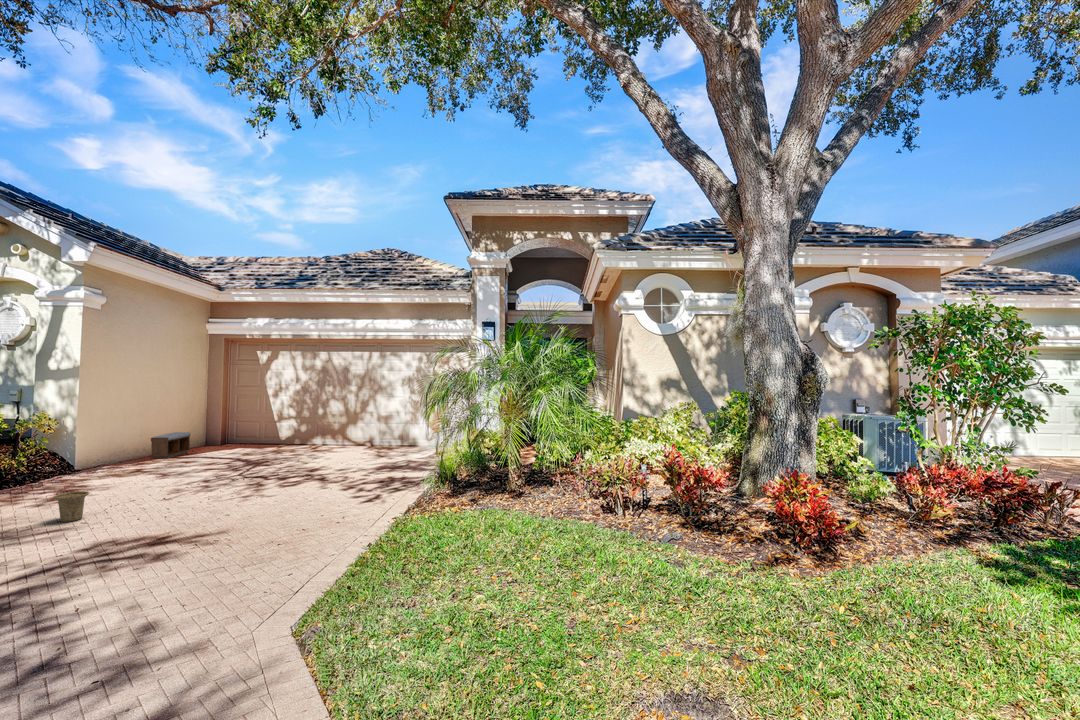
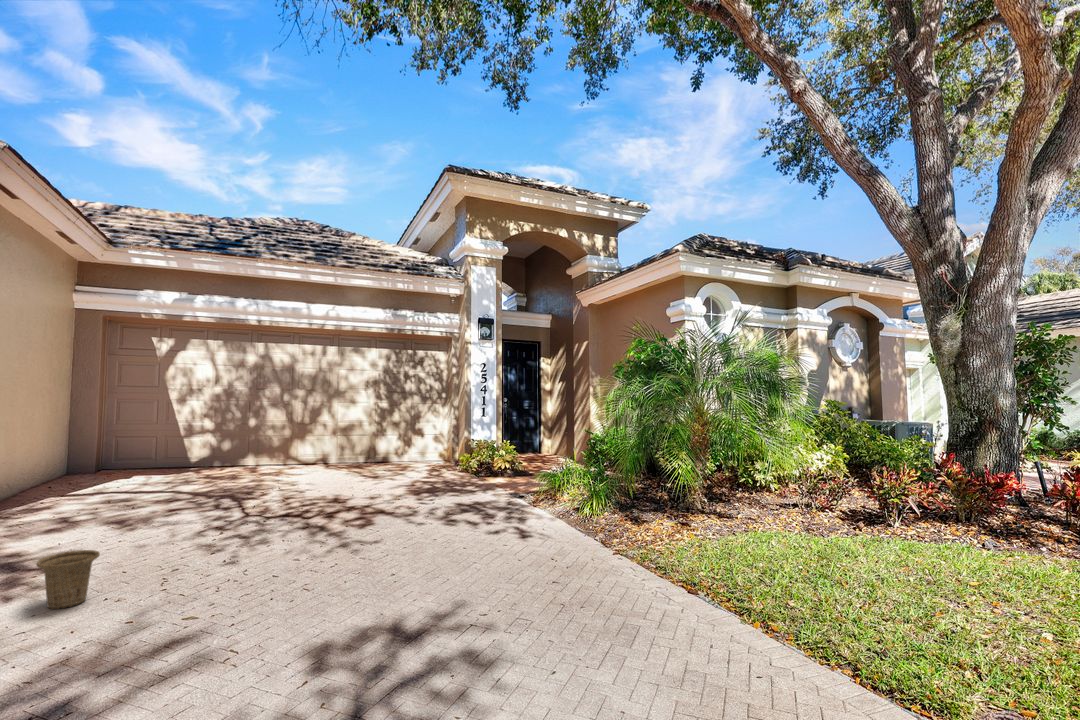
bench: present [151,432,190,458] -> none [10,455,68,497]

